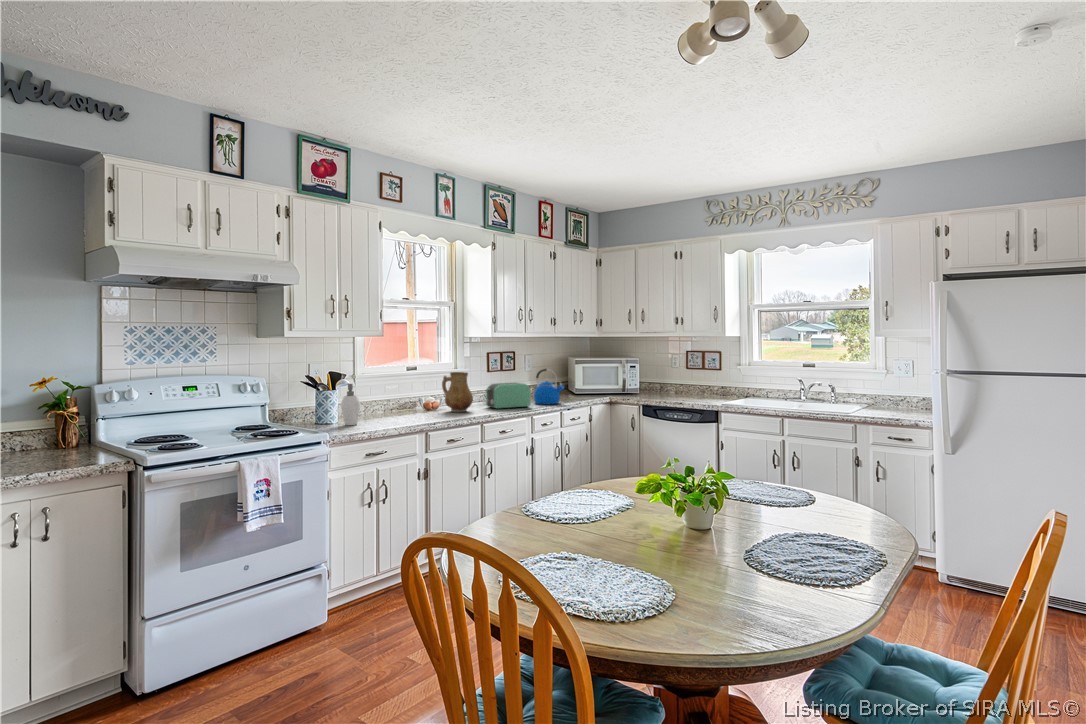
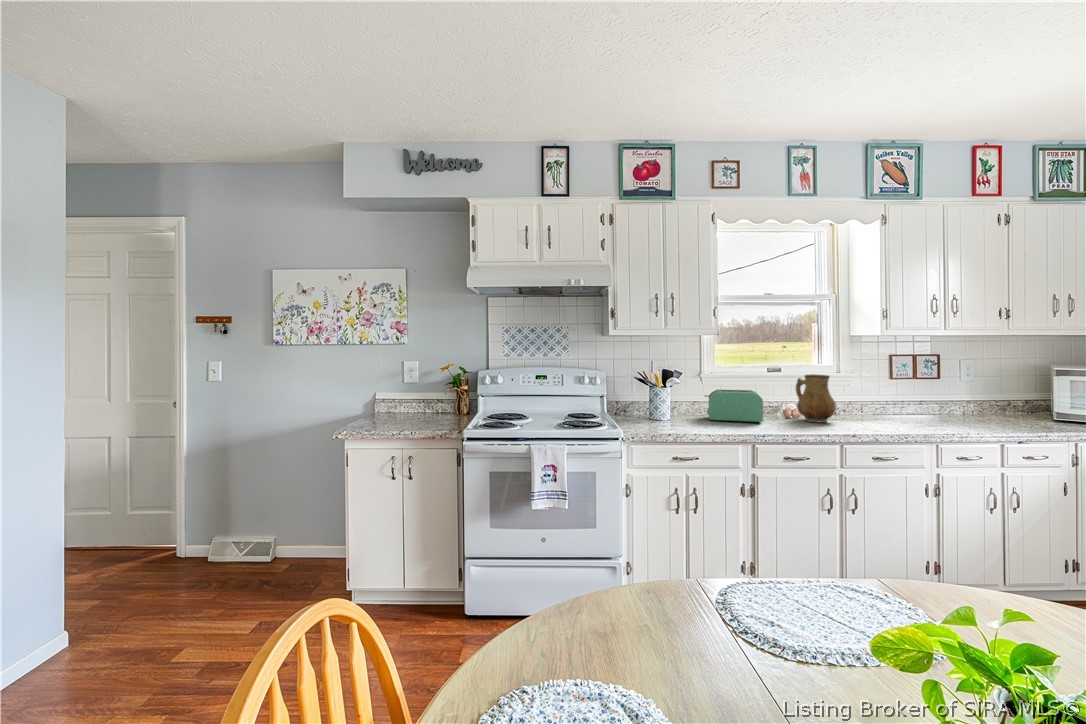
kettle: present [534,369,564,404] -> none [949,376,1008,426]
toaster: present [486,383,531,409] -> present [705,390,763,423]
soap dispenser: present [341,384,360,425] -> none [663,381,682,423]

